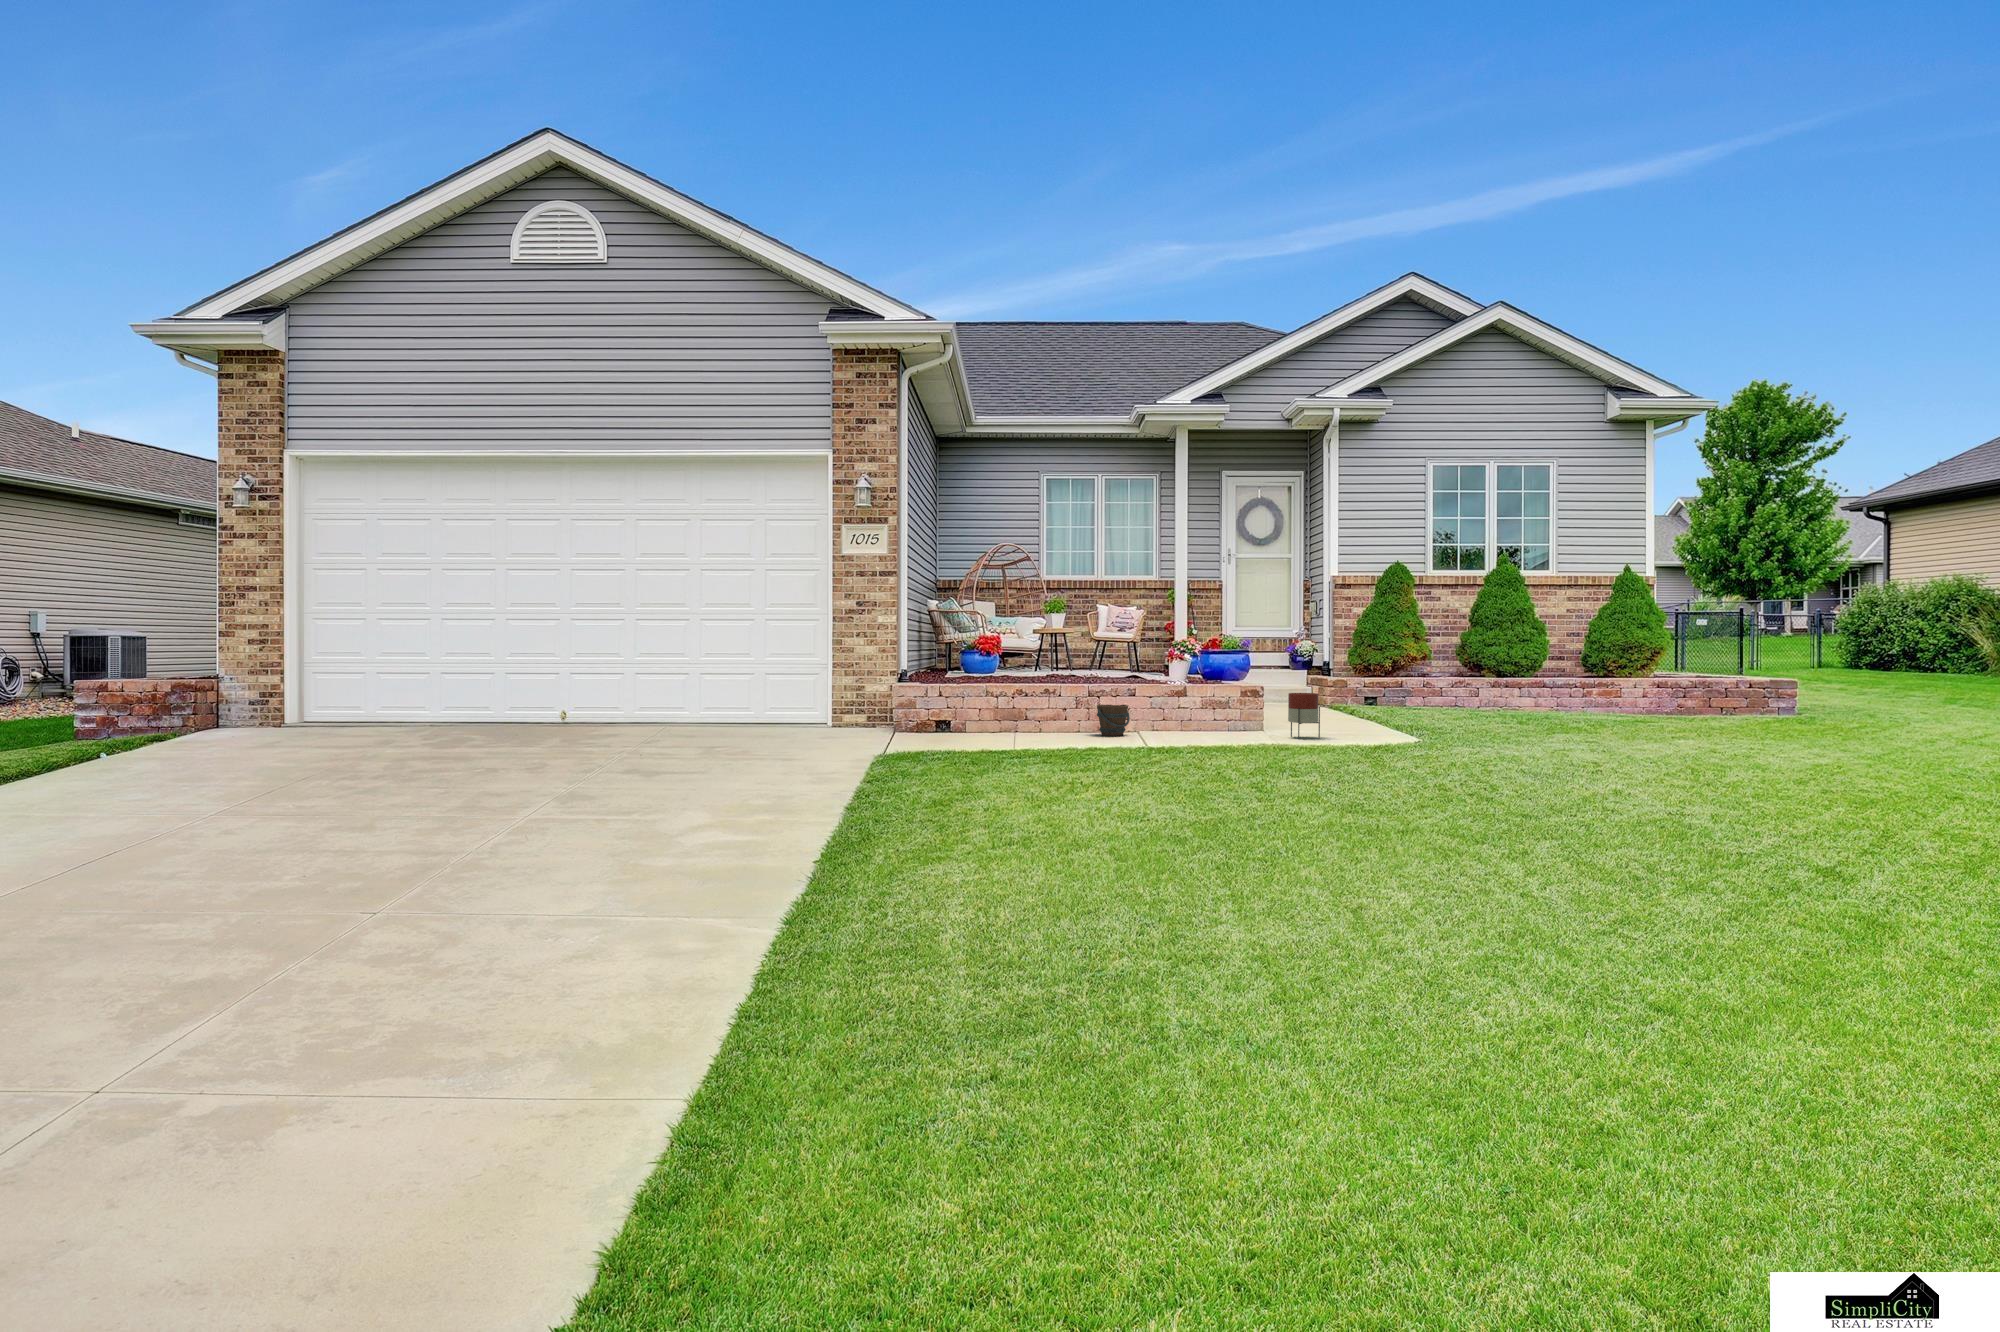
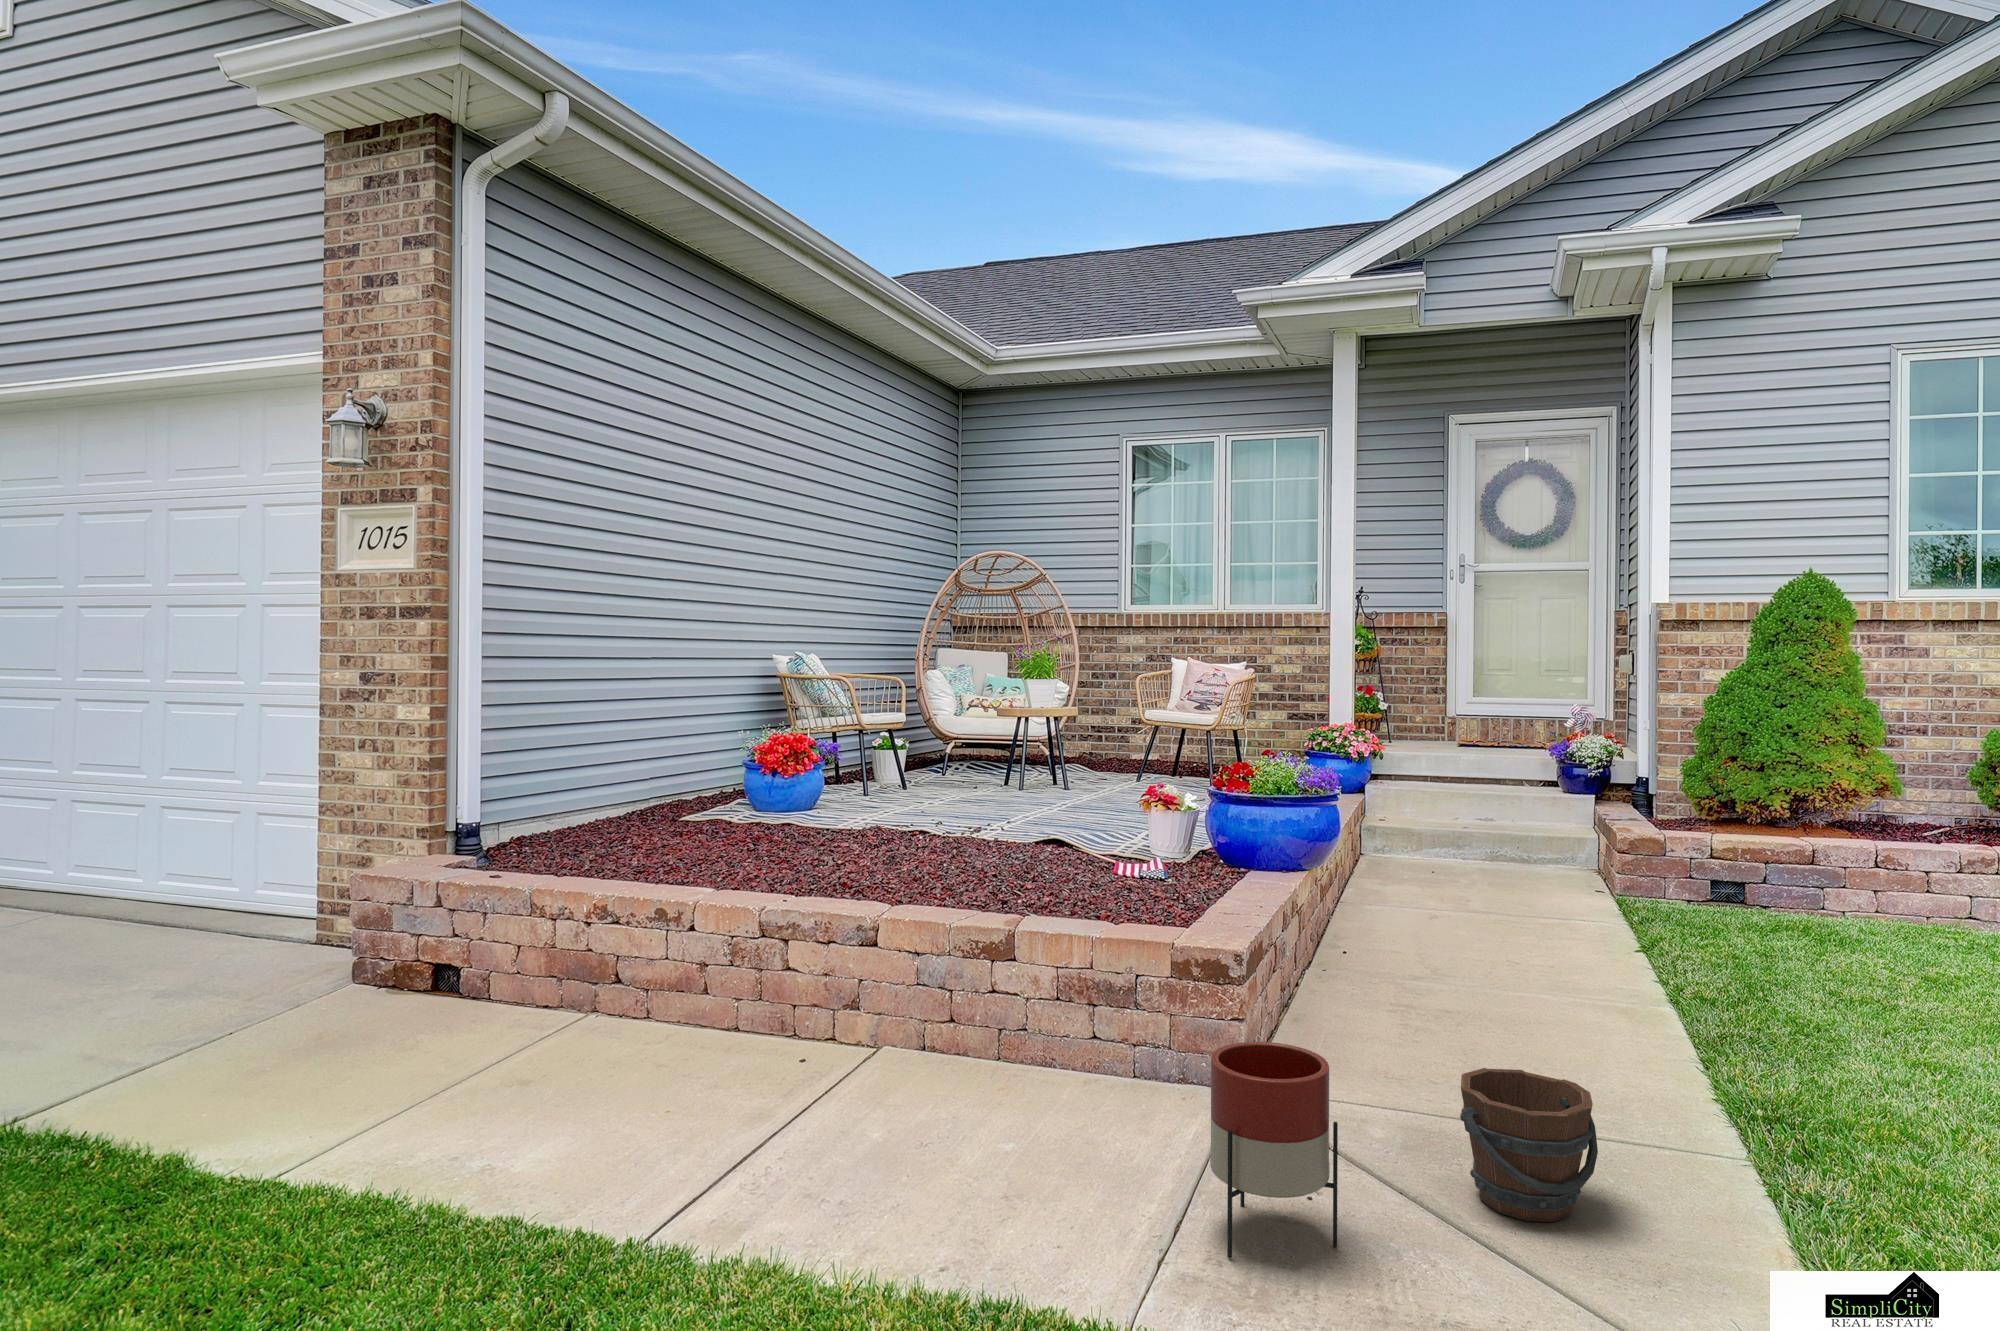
bucket: present [1097,705,1130,736] -> present [1460,1068,1598,1222]

